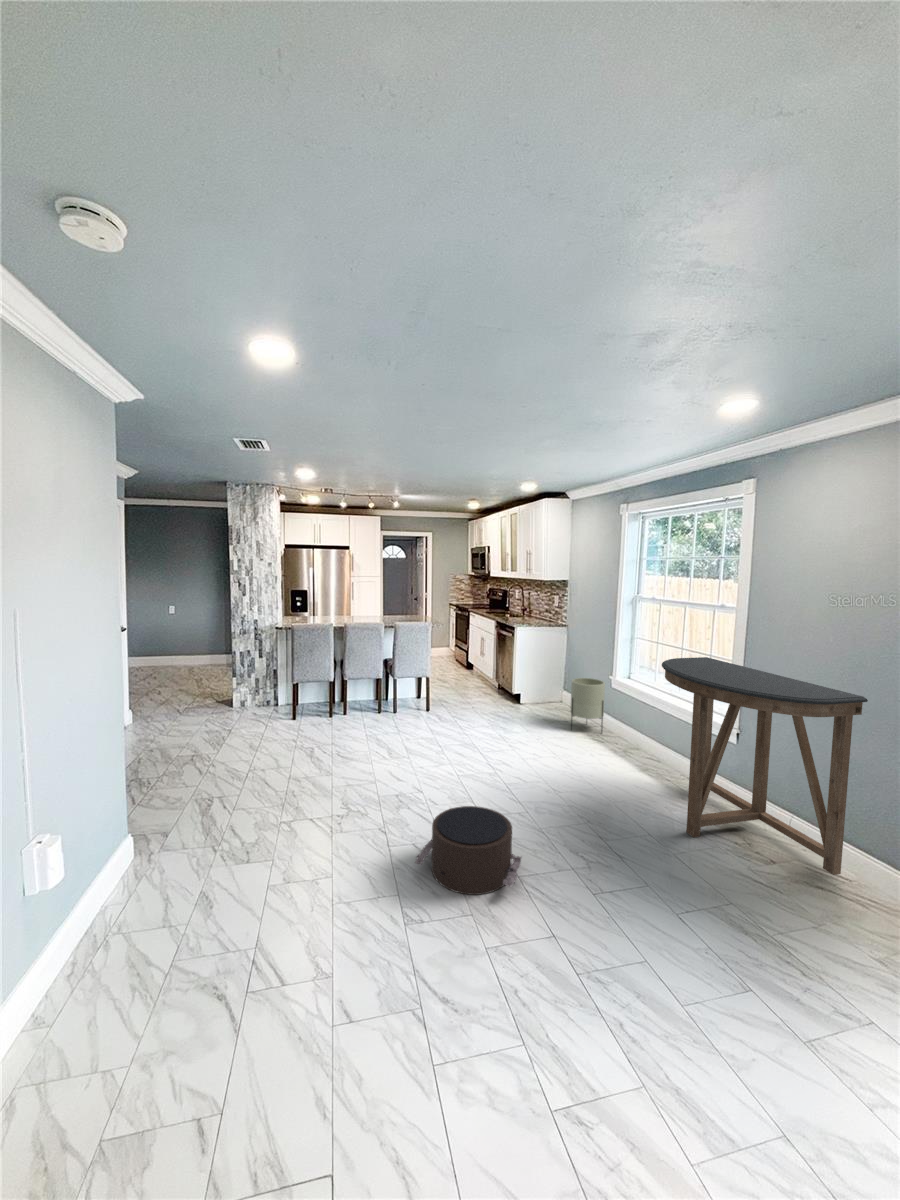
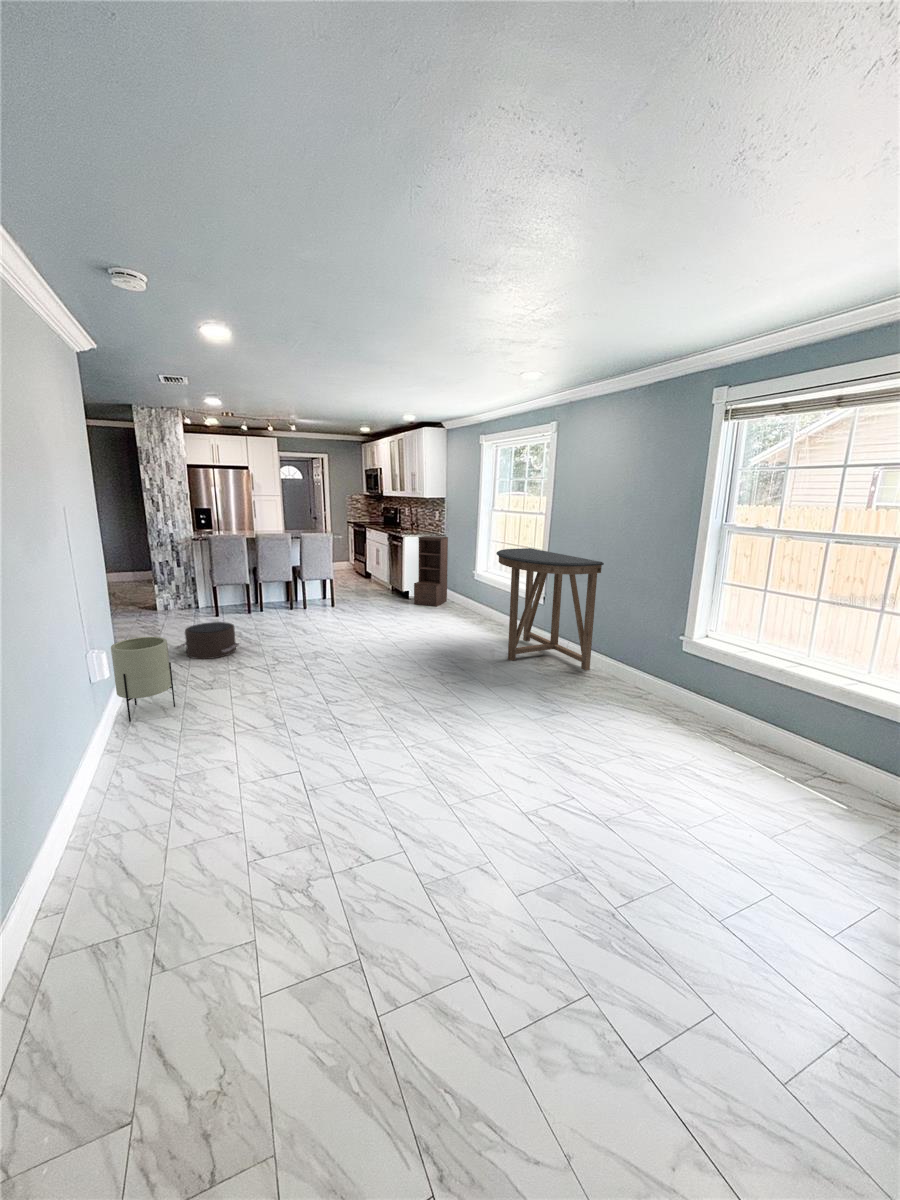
bookshelf: none [528,626,572,717] -> present [414,536,448,606]
planter: present [571,678,605,730] -> present [111,637,175,722]
pouf: present [415,806,521,895] -> present [176,622,239,659]

